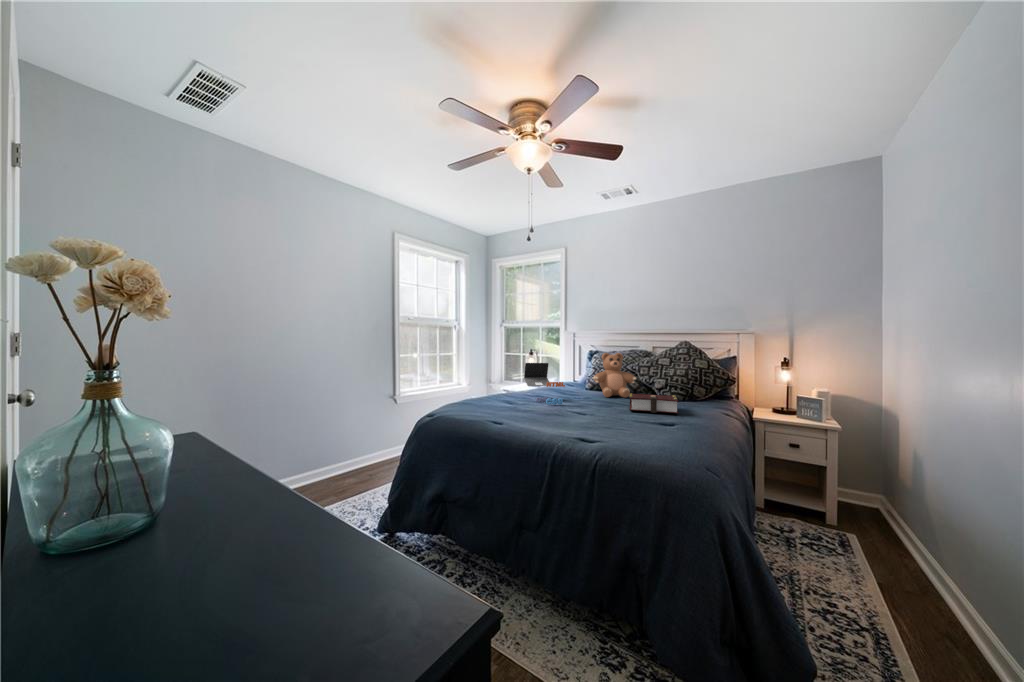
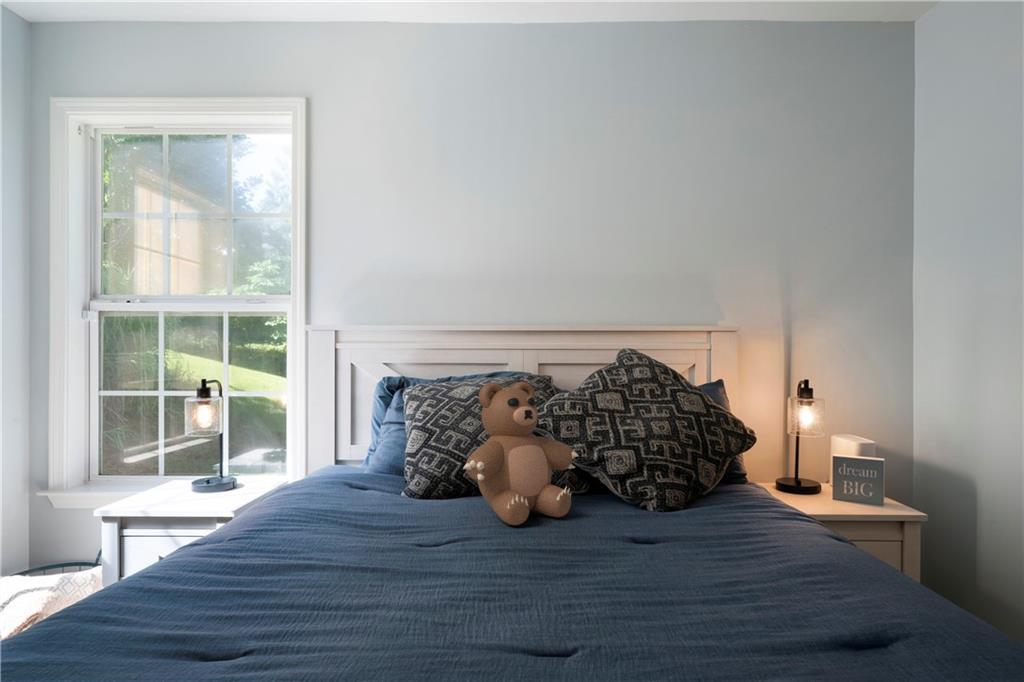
laptop: present [524,363,565,405] -> none [231,431,447,638]
book: present [630,393,679,413] -> none [631,506,837,598]

